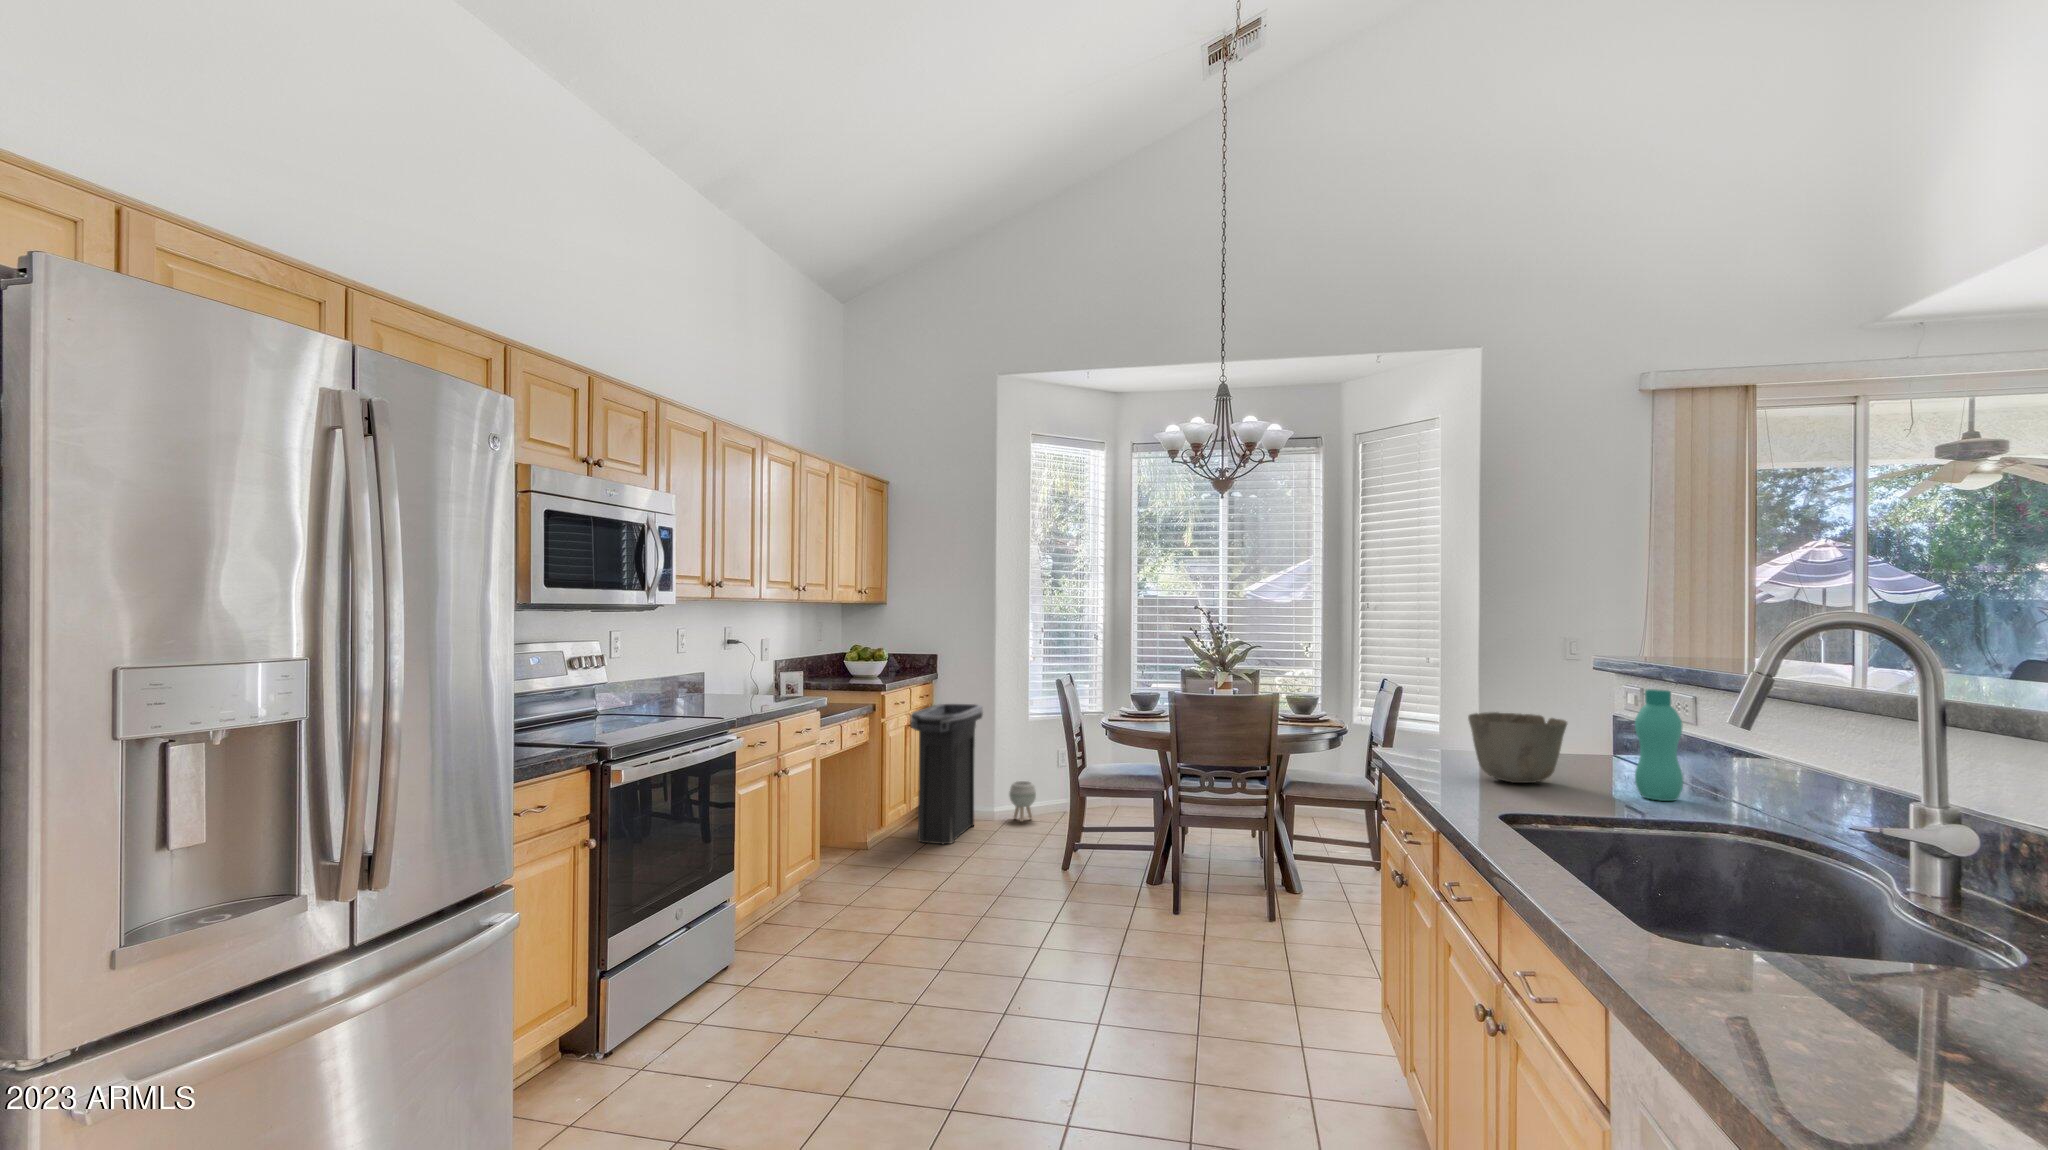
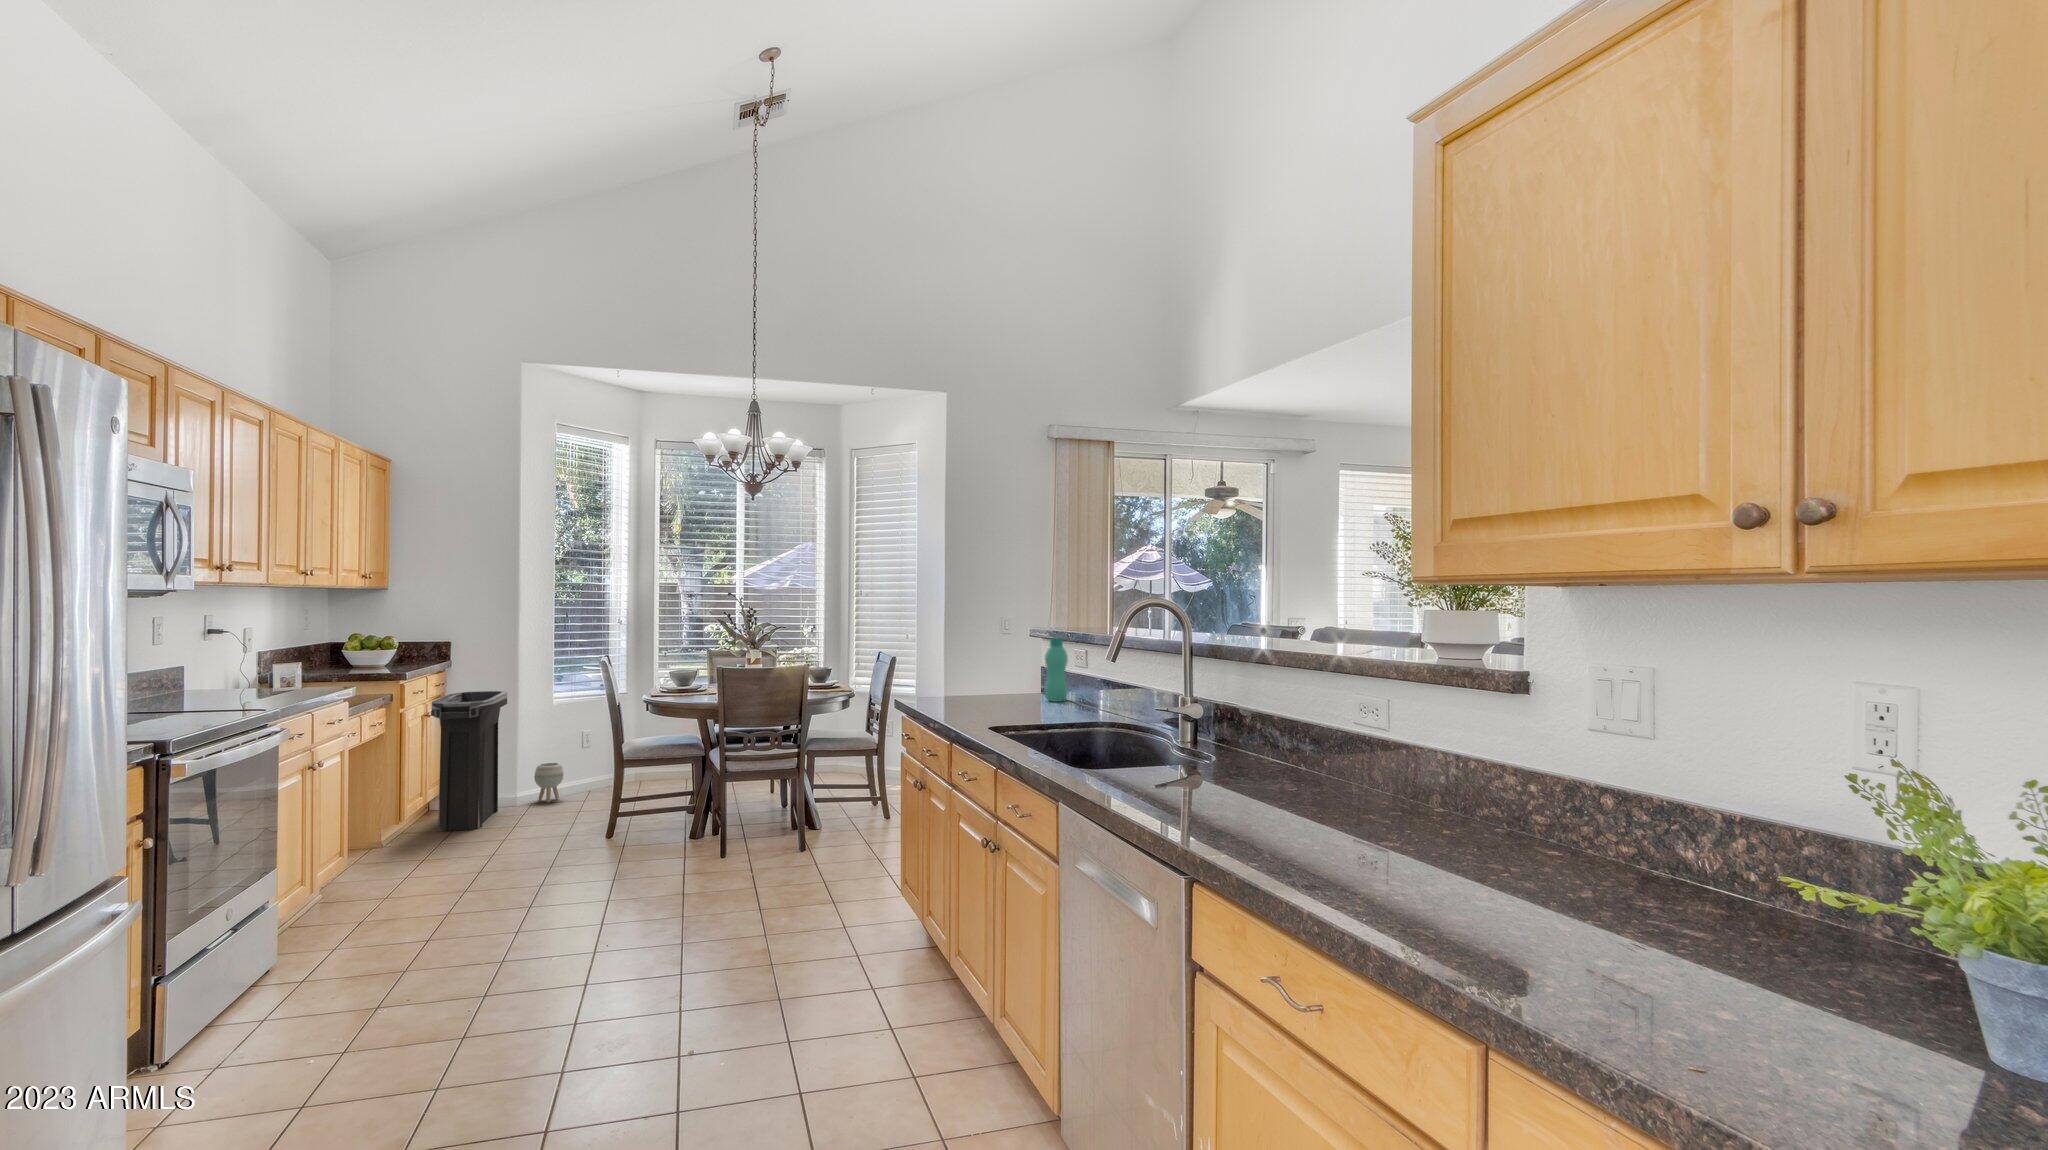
ceramic bowl: present [1468,712,1567,783] -> none [955,658,1010,700]

